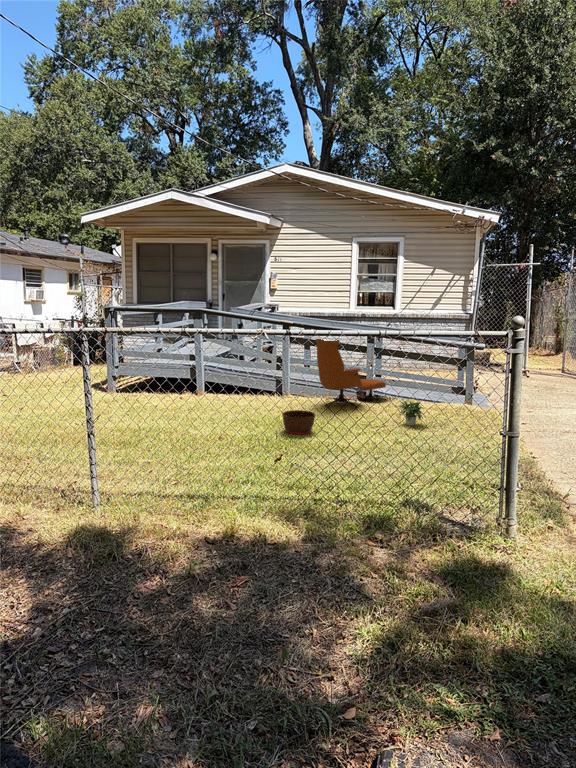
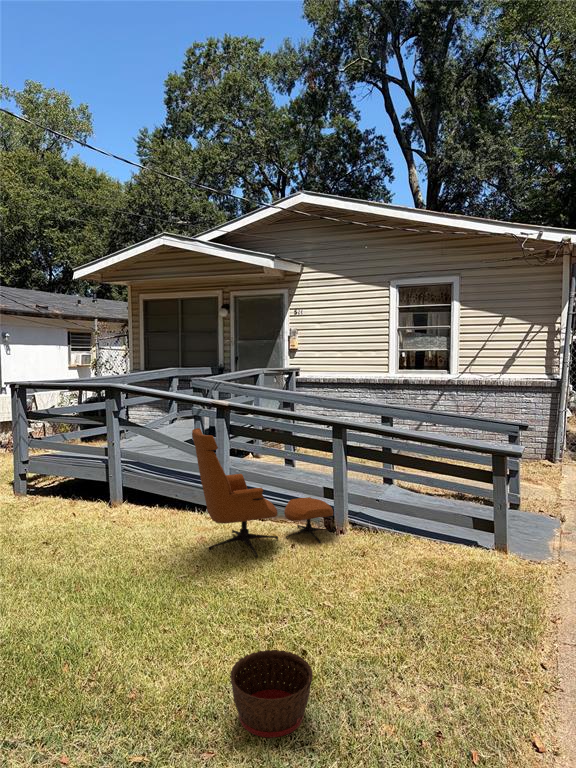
potted plant: present [398,401,425,426] -> none [267,566,327,624]
basket: present [282,410,315,435] -> present [230,650,313,738]

